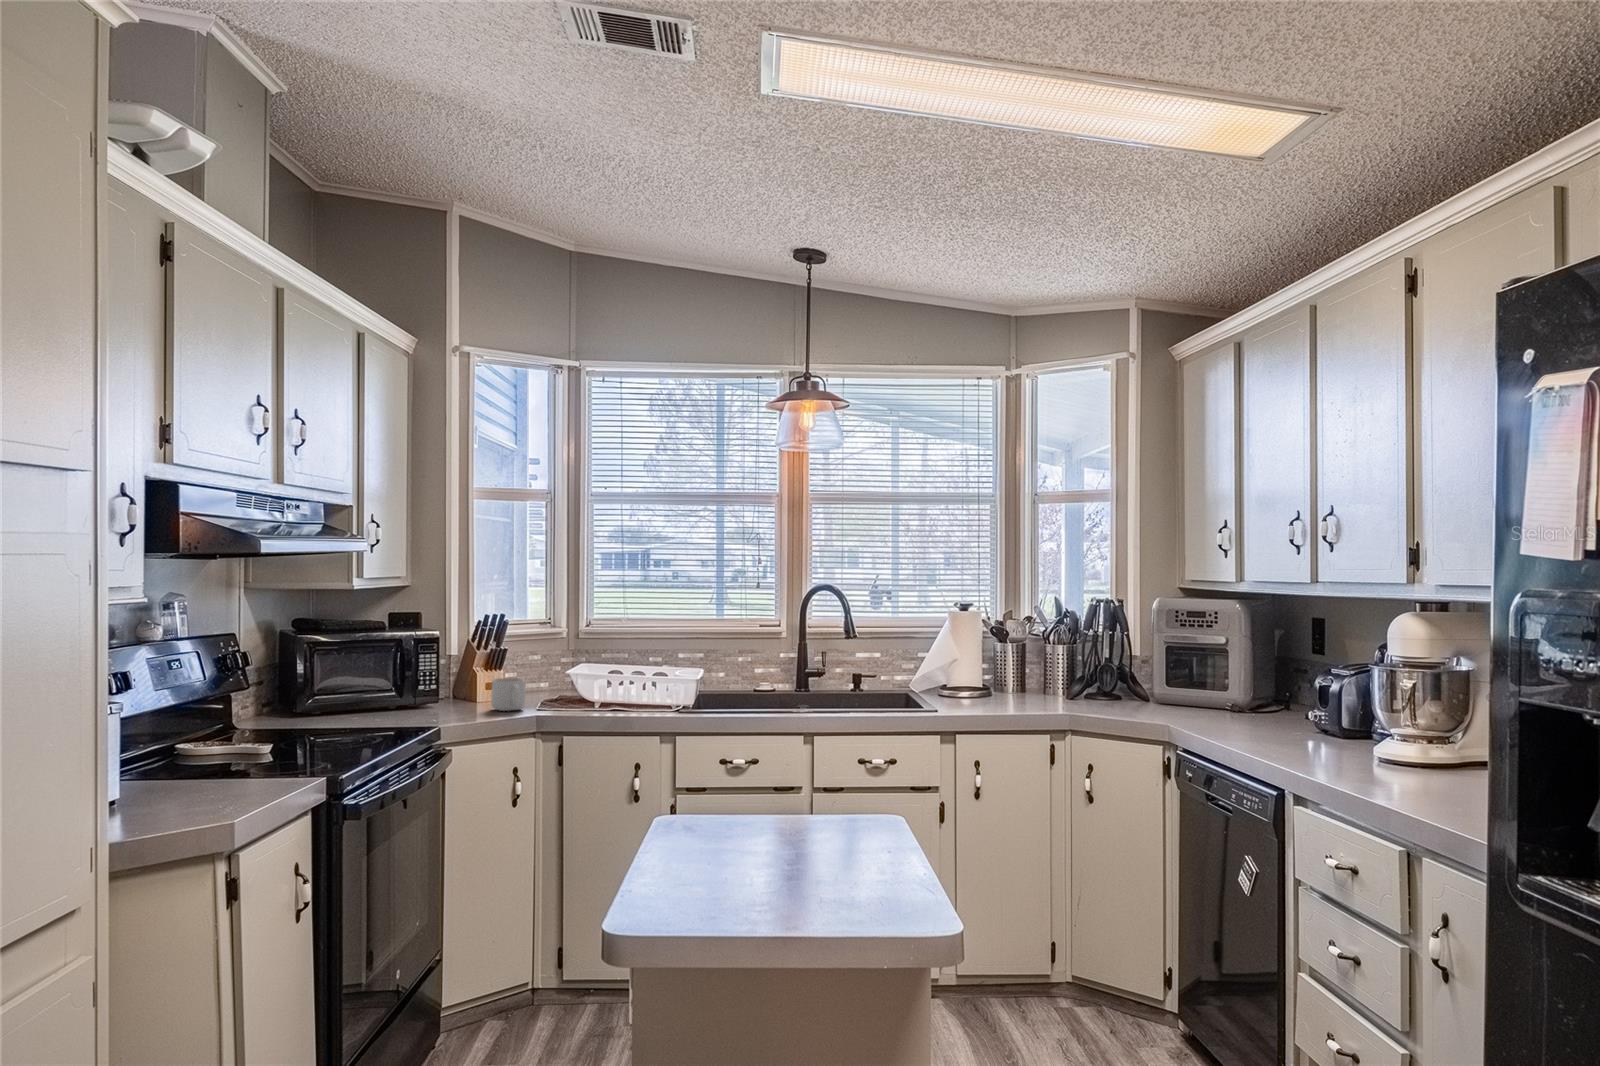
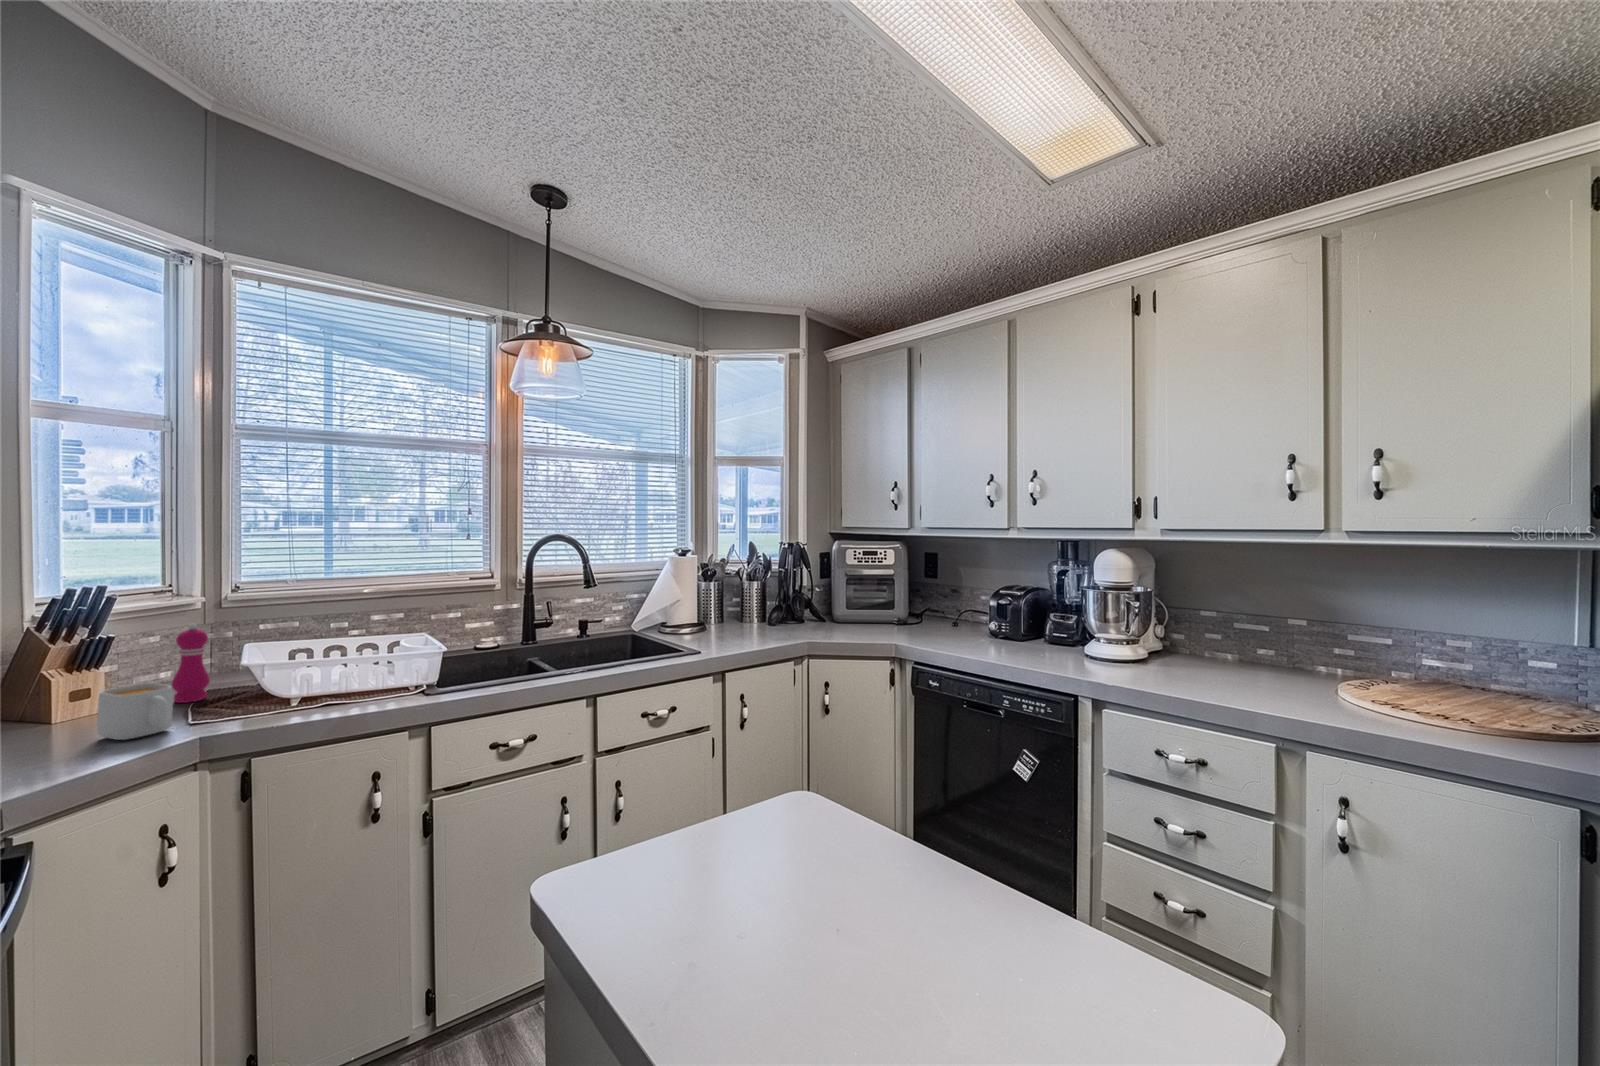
pepper mill: none [538,644,558,699] -> present [172,624,210,703]

